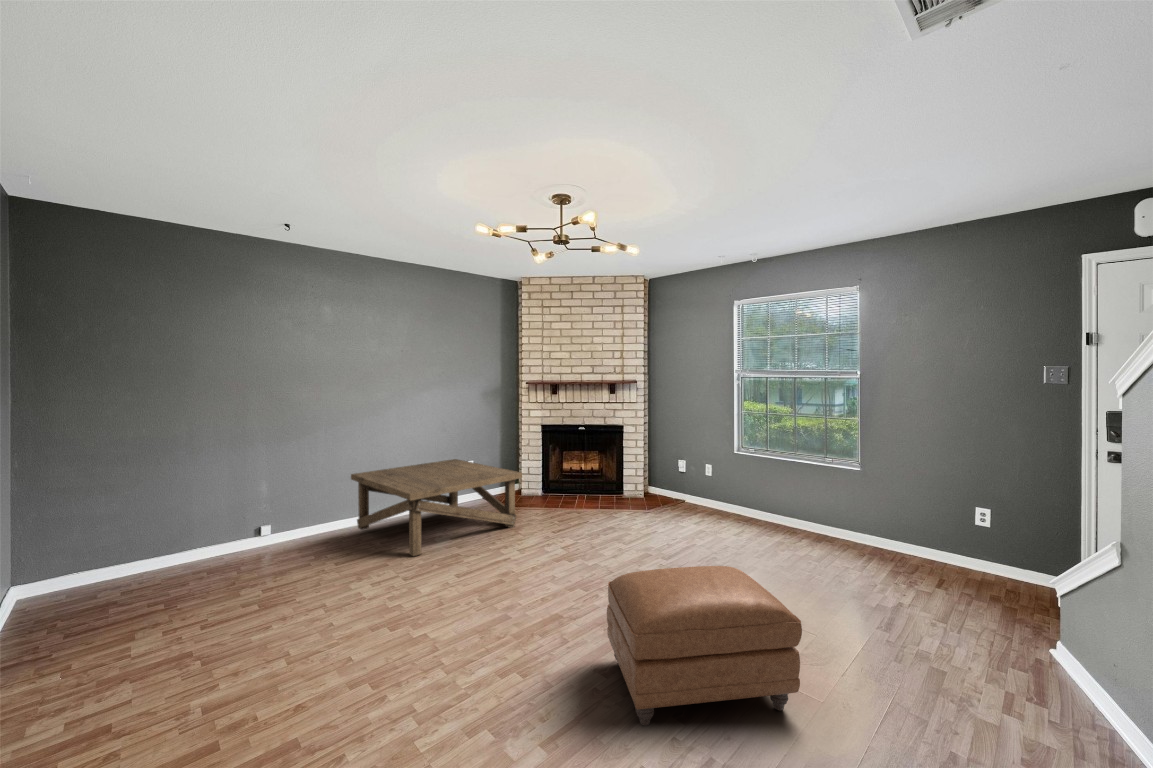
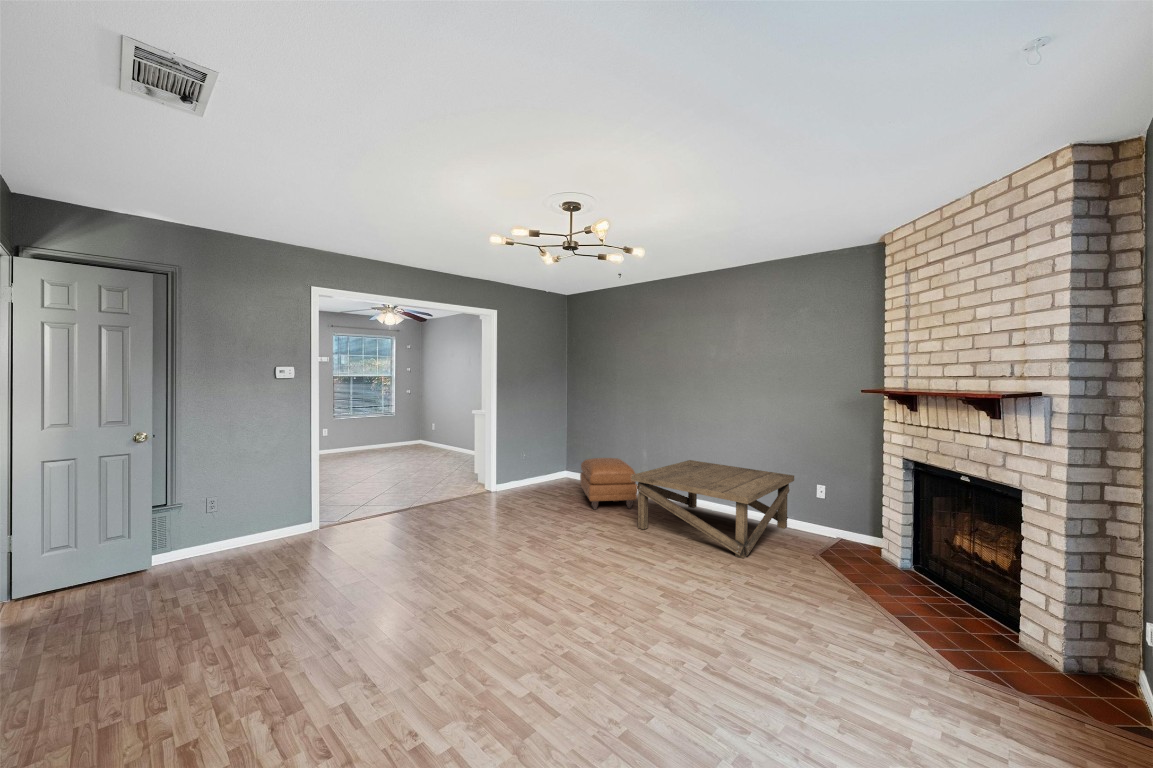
ottoman: present [607,566,802,725] -> present [580,458,638,510]

